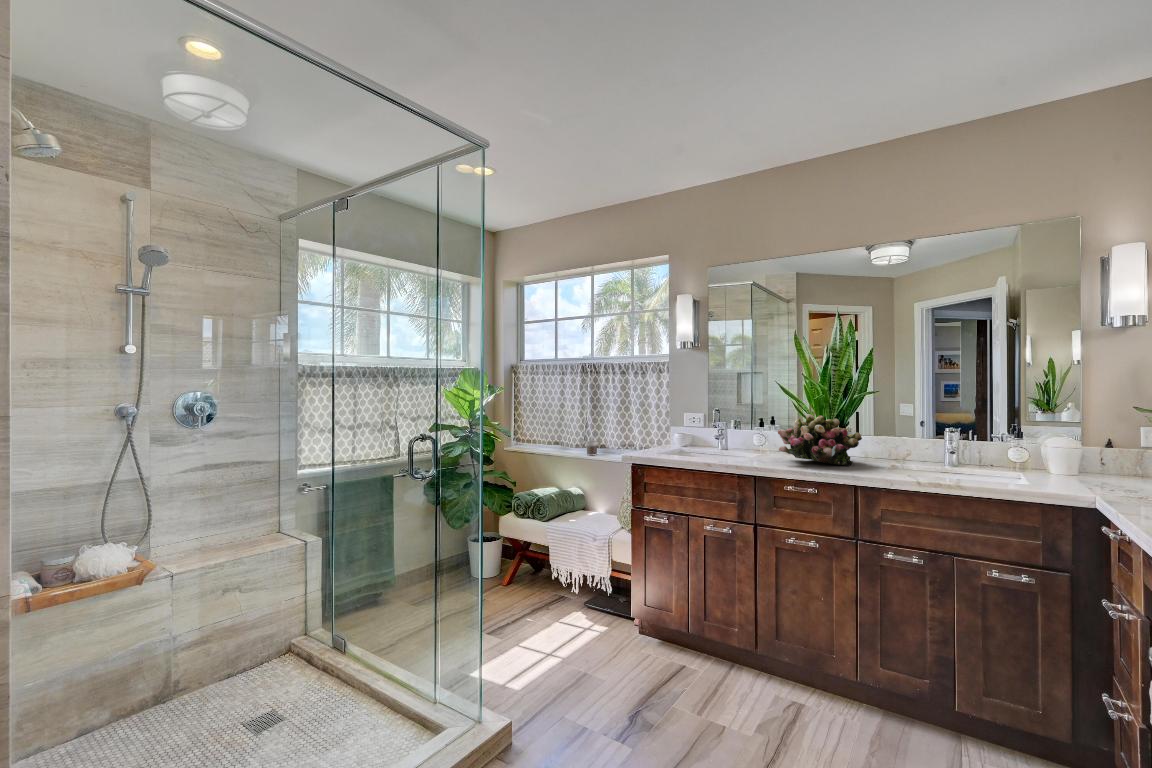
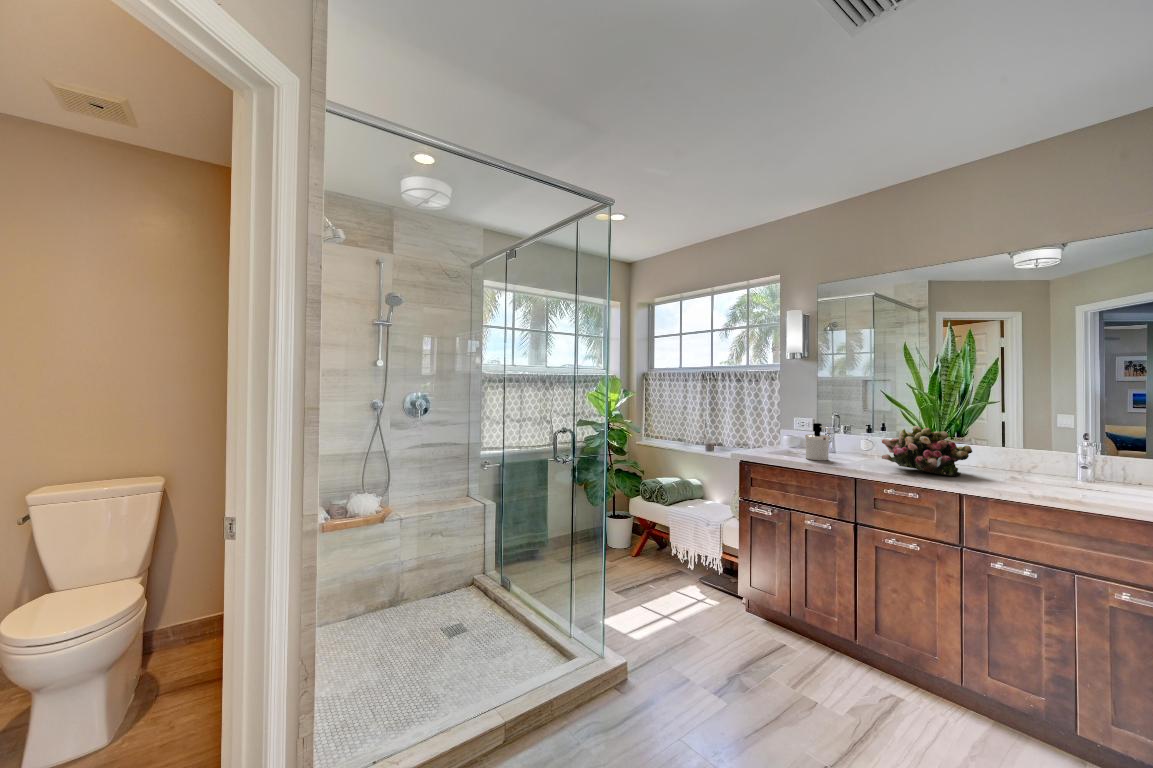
soap dispenser: none [699,416,727,457] -> present [805,423,831,460]

